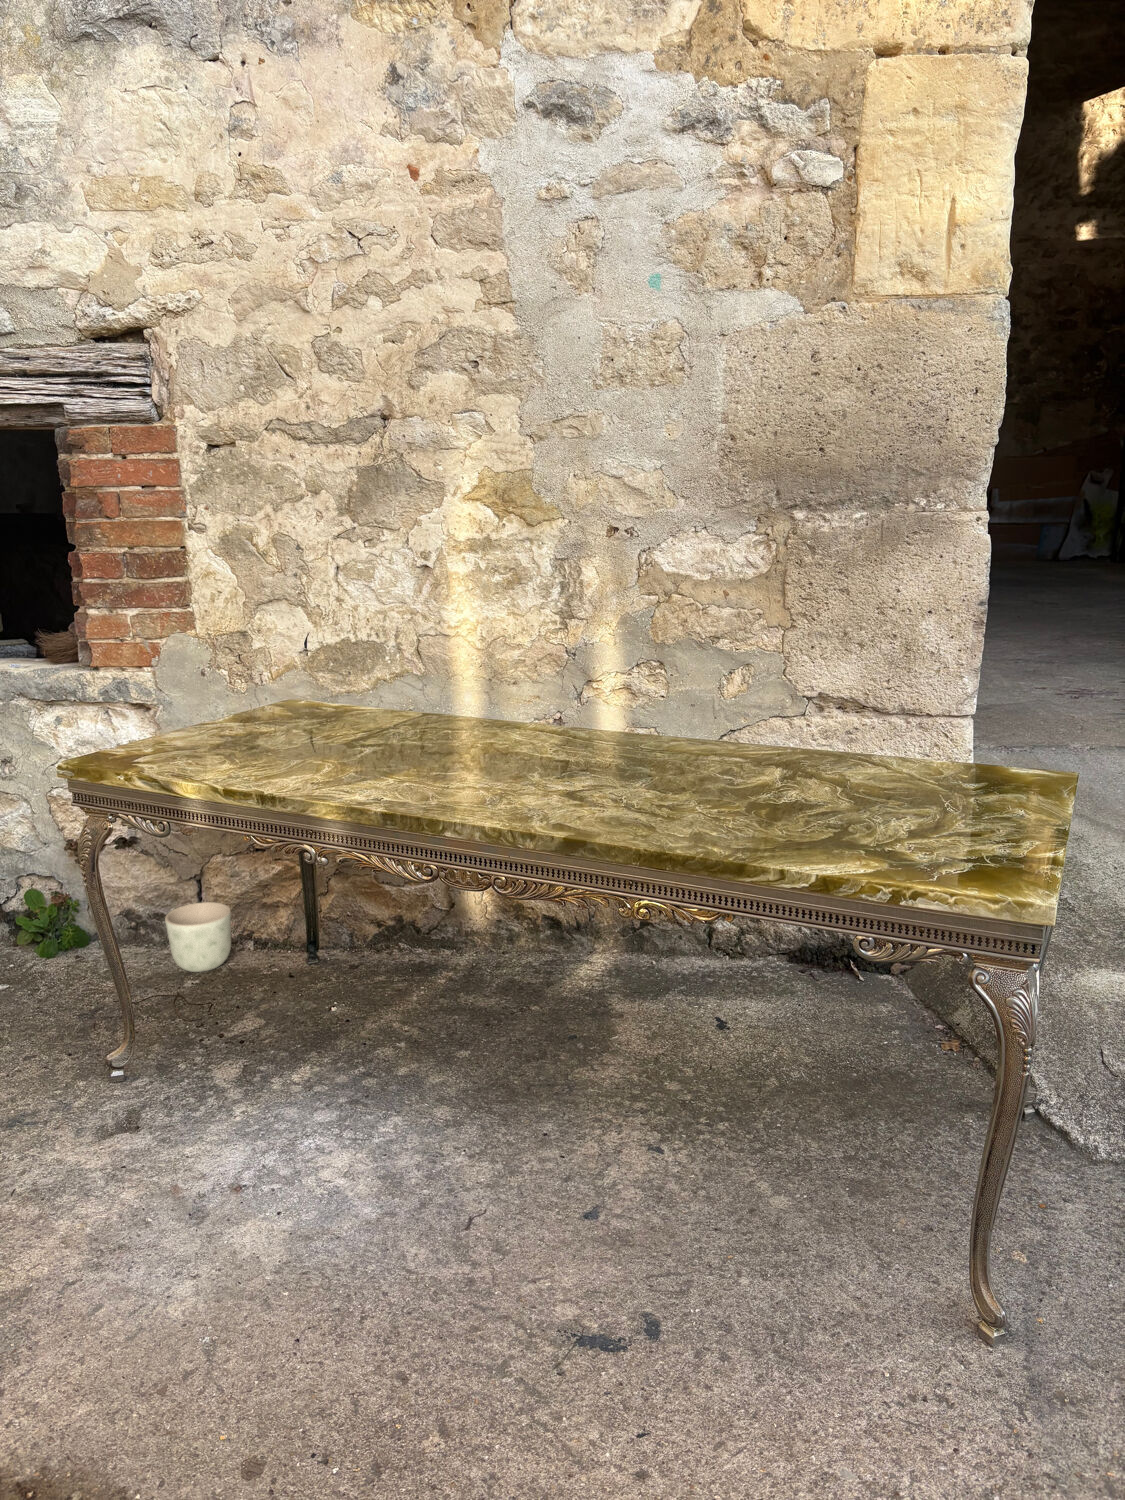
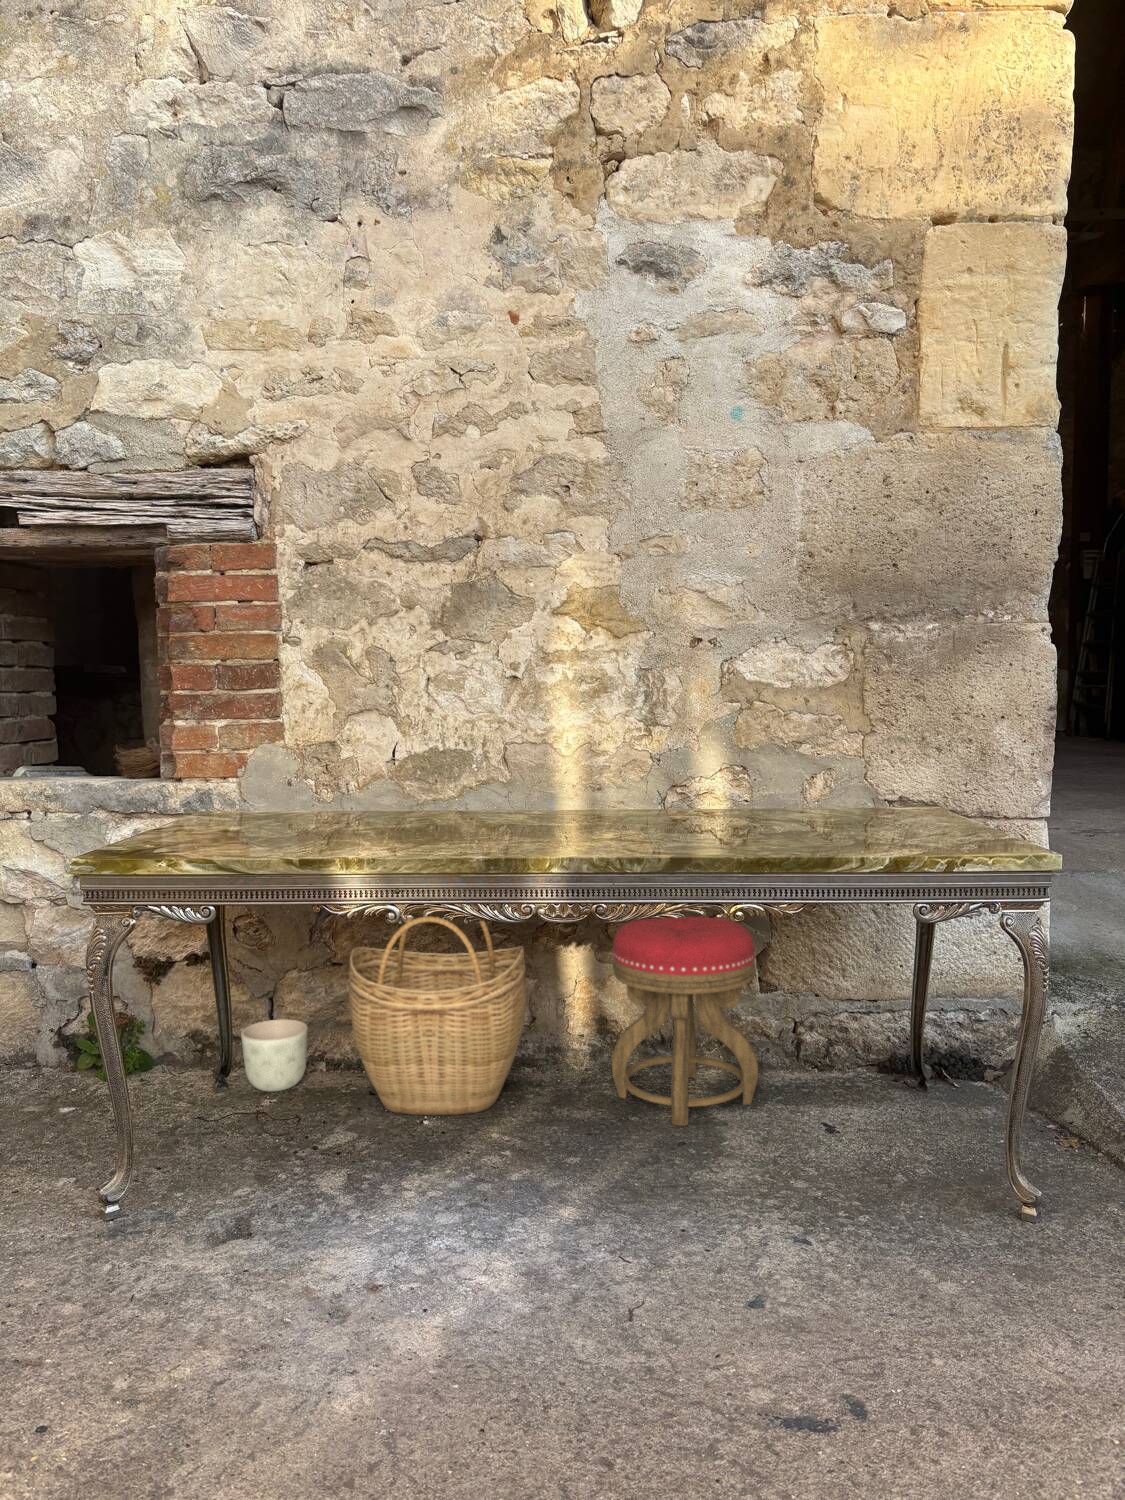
woven basket: none [258,785,435,1001] -> present [349,916,527,1115]
stool: none [517,809,660,1019] -> present [612,915,758,1126]

